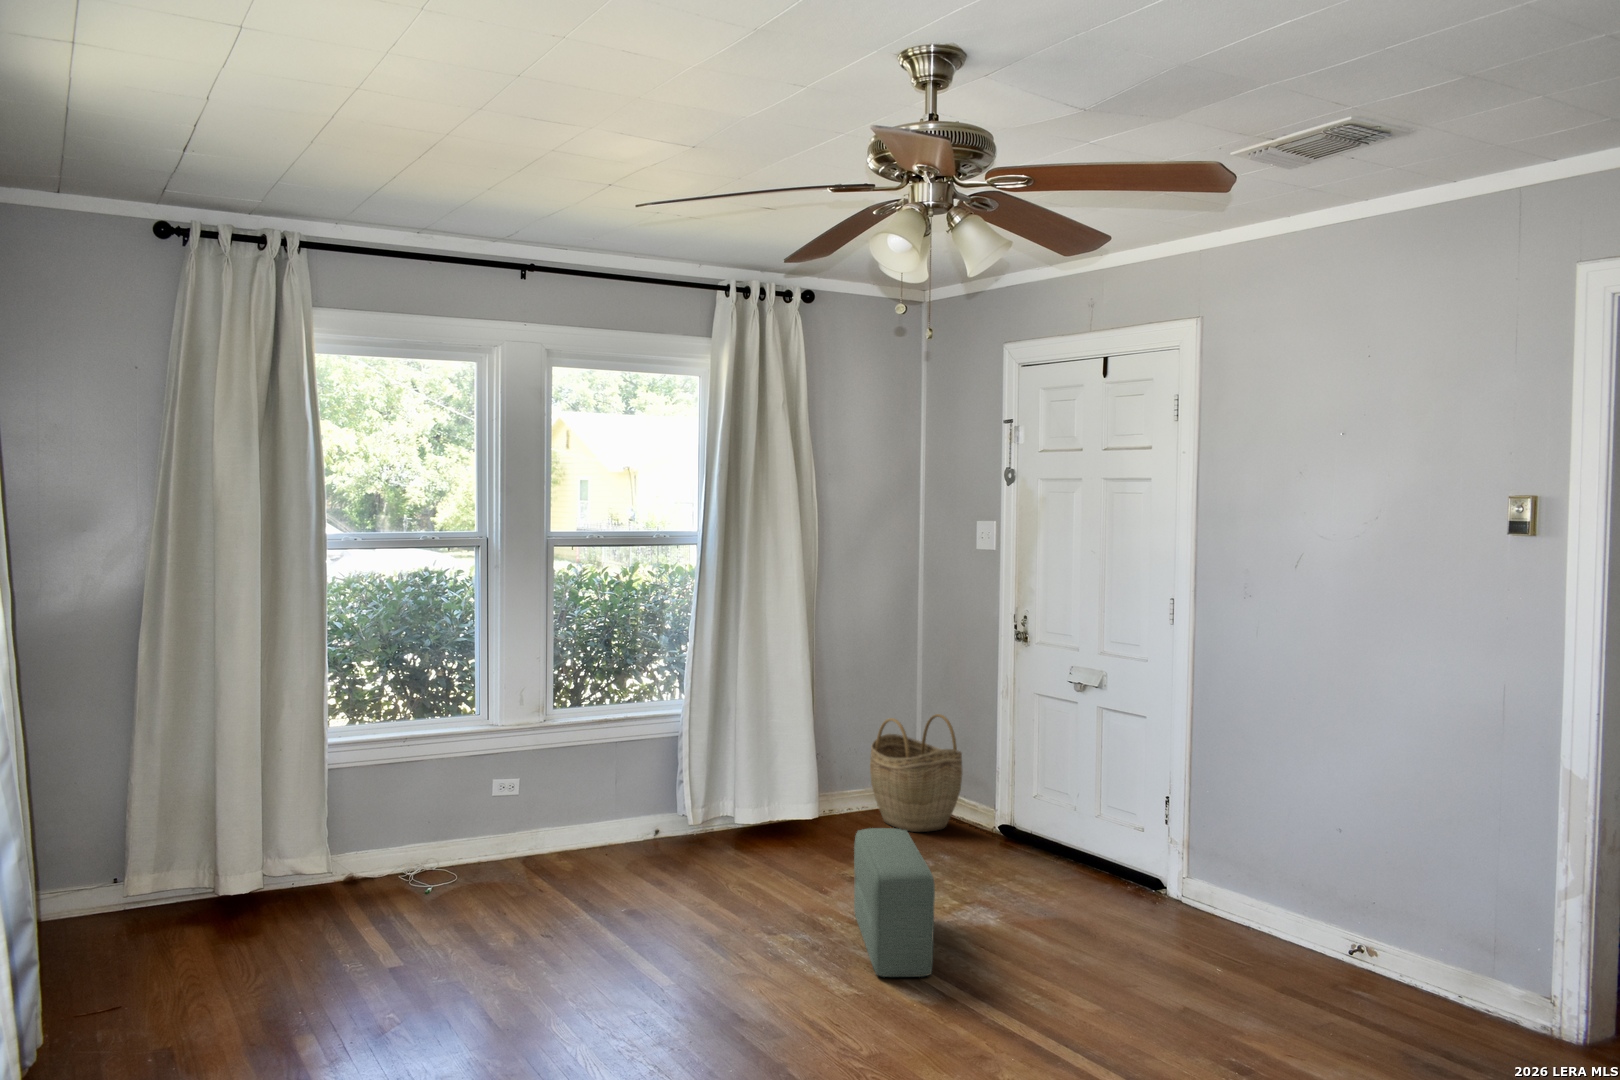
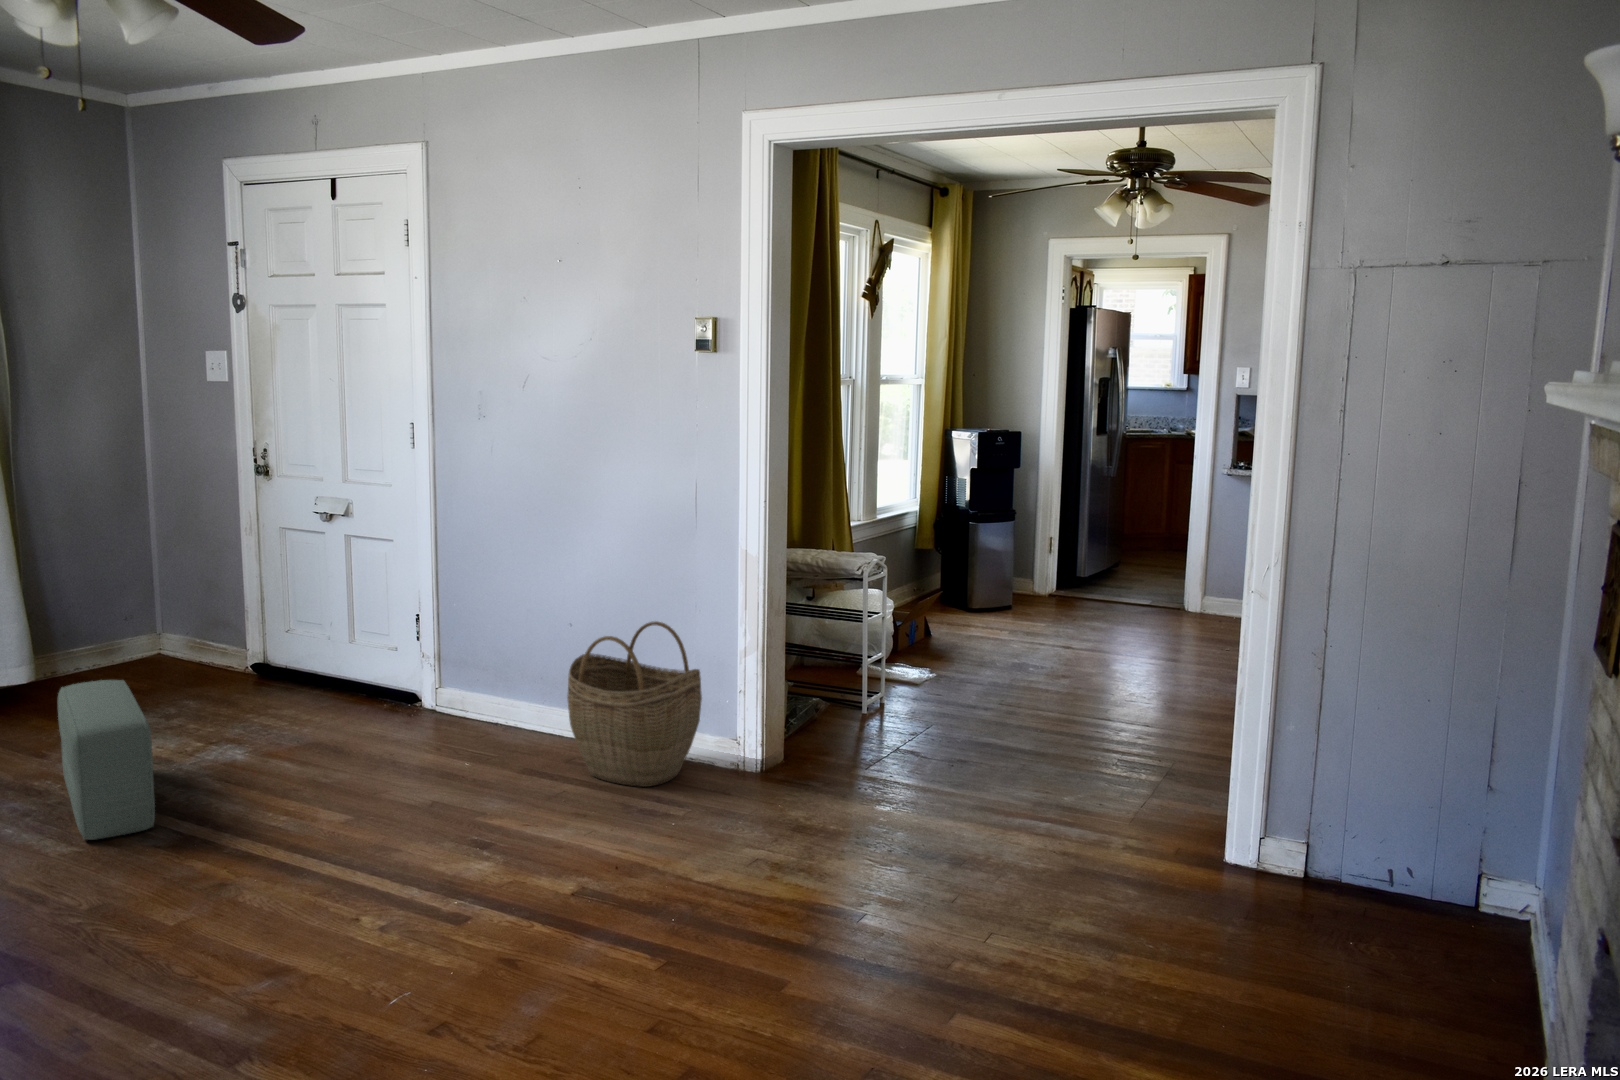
woven basket: present [870,714,962,832] -> present [567,621,702,787]

